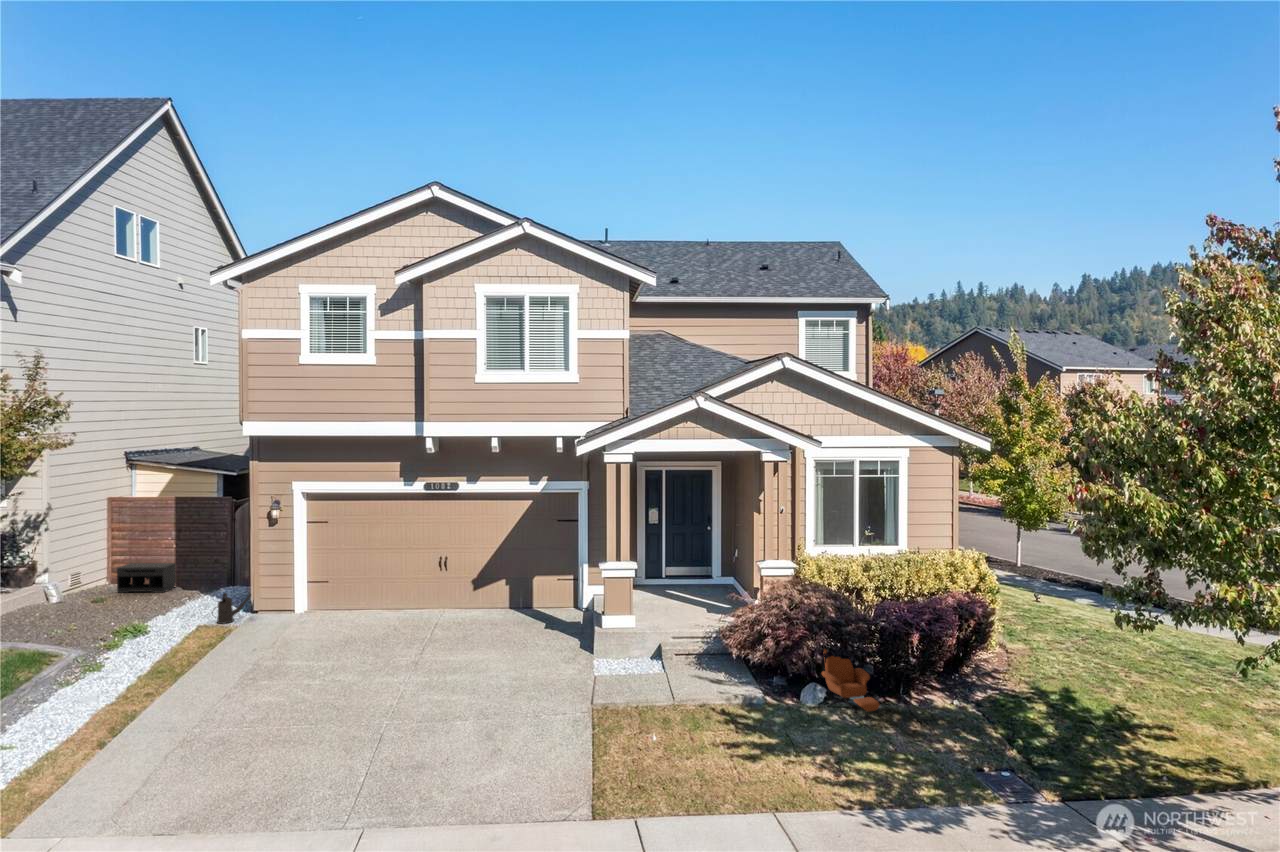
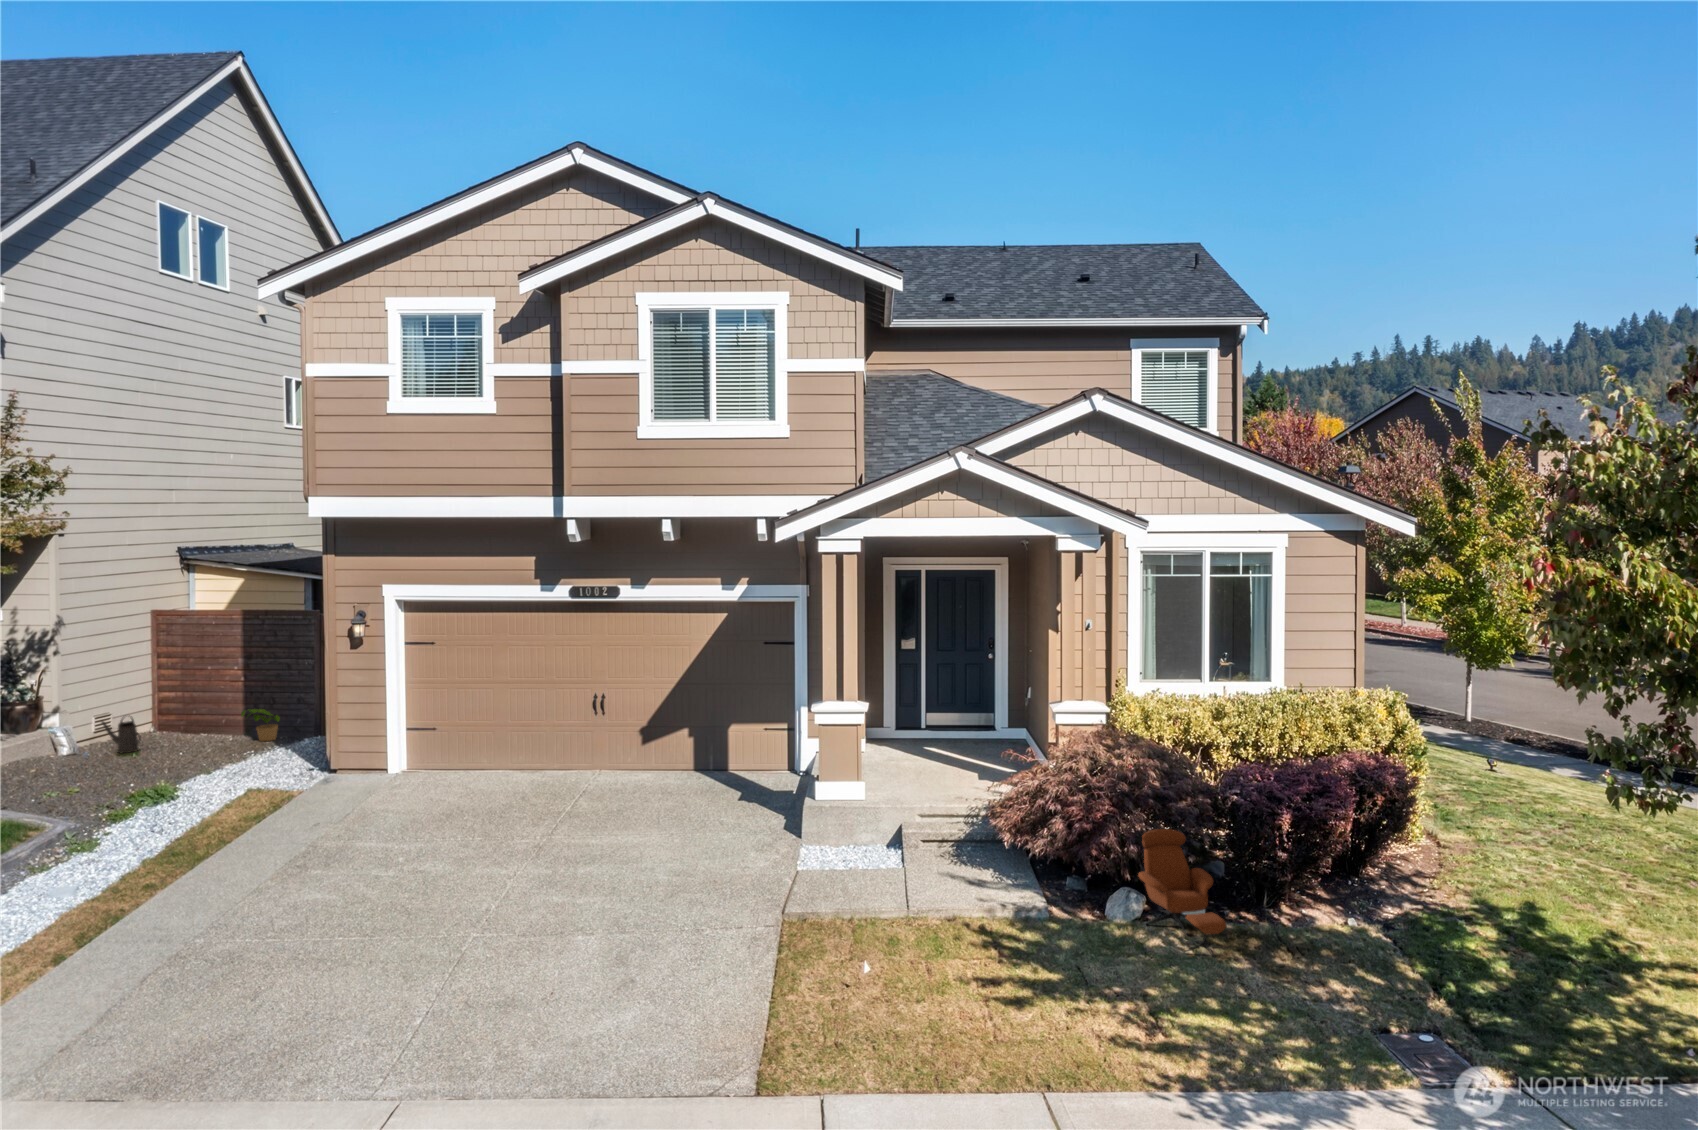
bench: present [117,563,176,593] -> none [155,702,237,743]
potted plant: none [182,568,209,591] -> present [241,709,280,741]
watering can: present [212,593,251,624] -> present [101,718,141,753]

